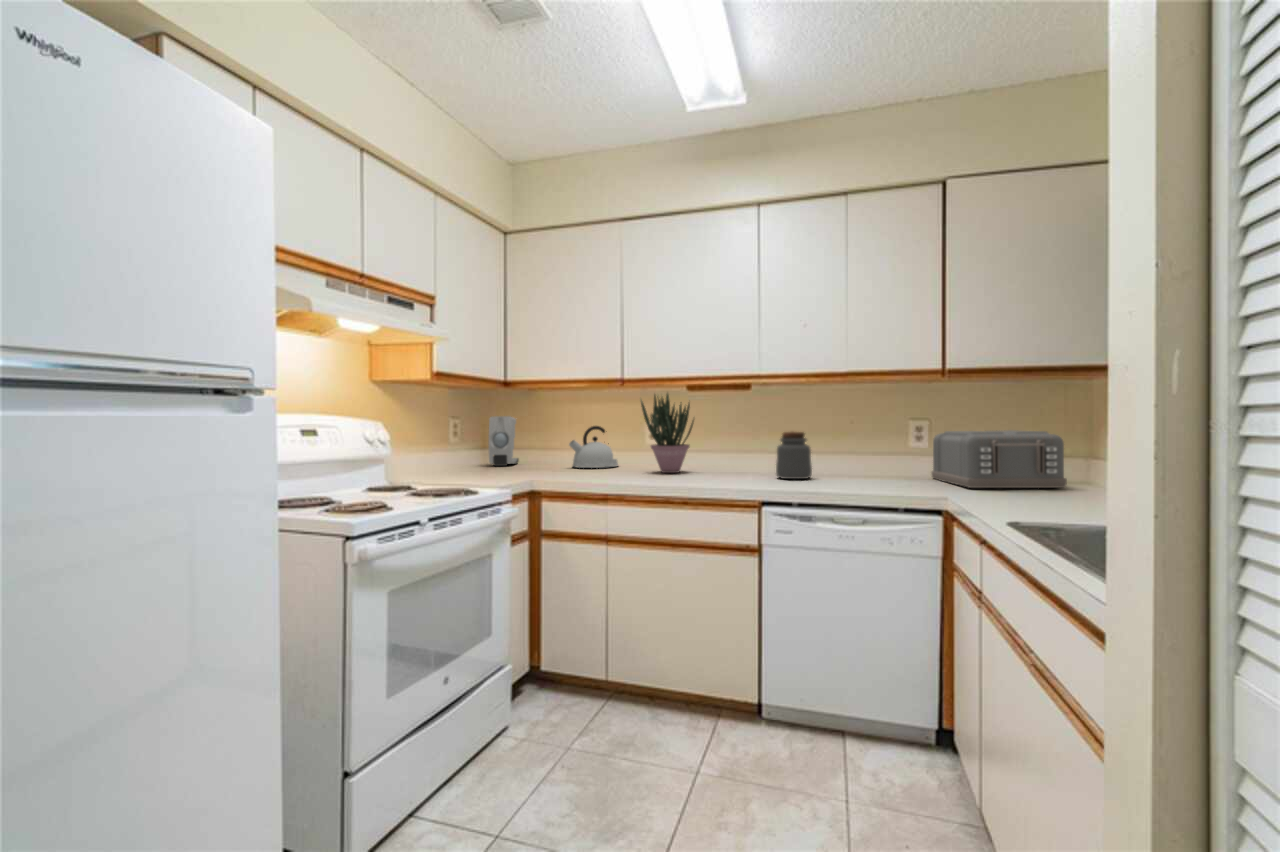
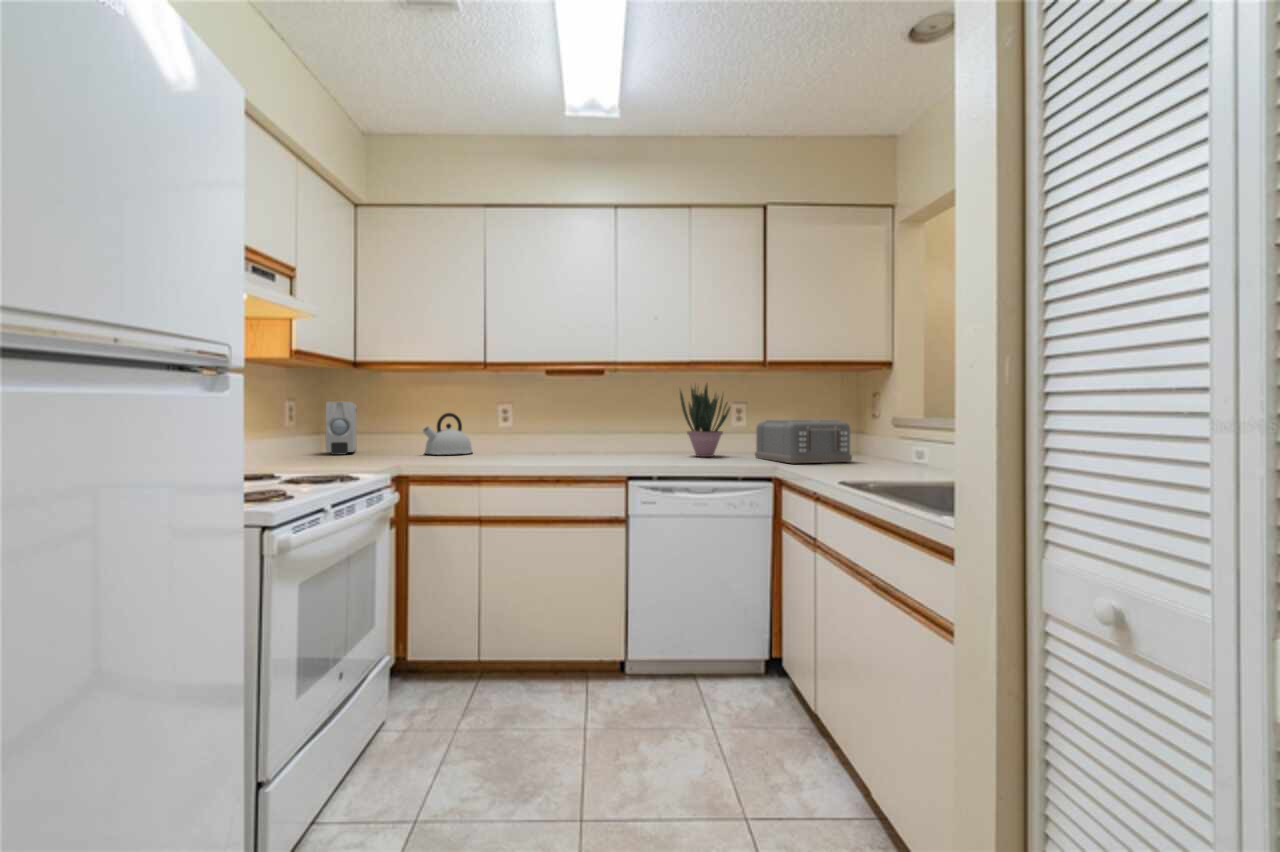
potted plant: present [641,394,694,473] -> present [680,384,730,457]
jar: present [776,432,812,479] -> none [635,419,666,460]

